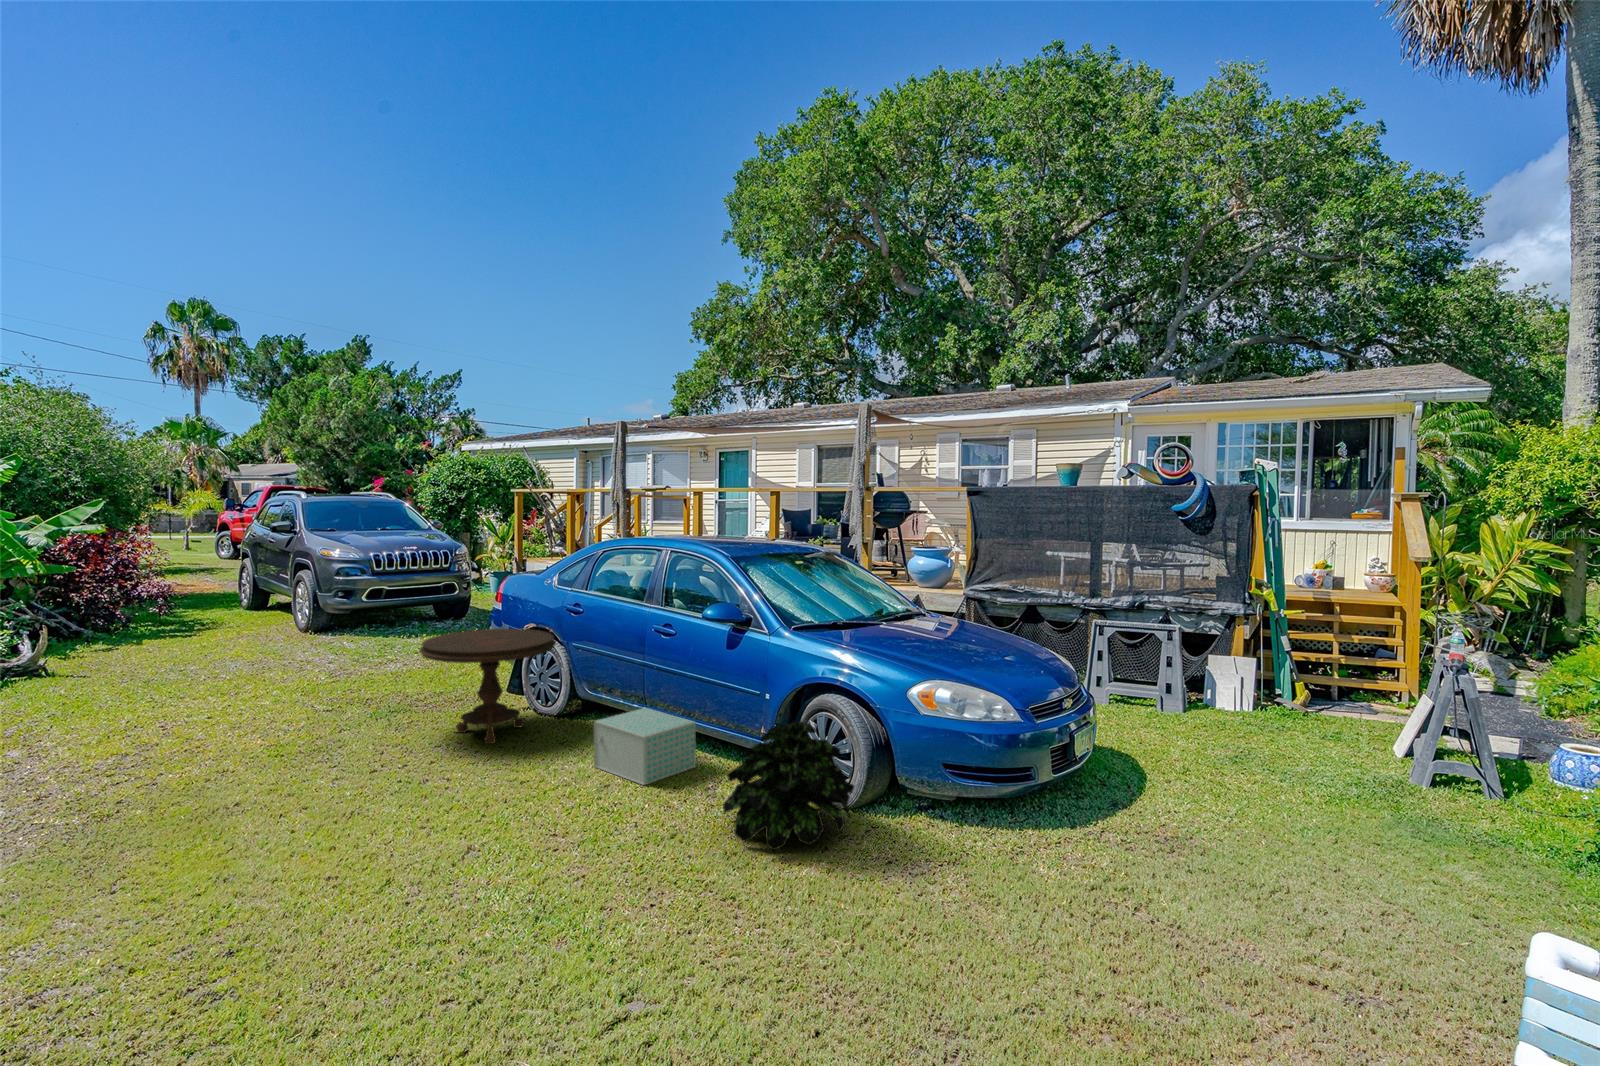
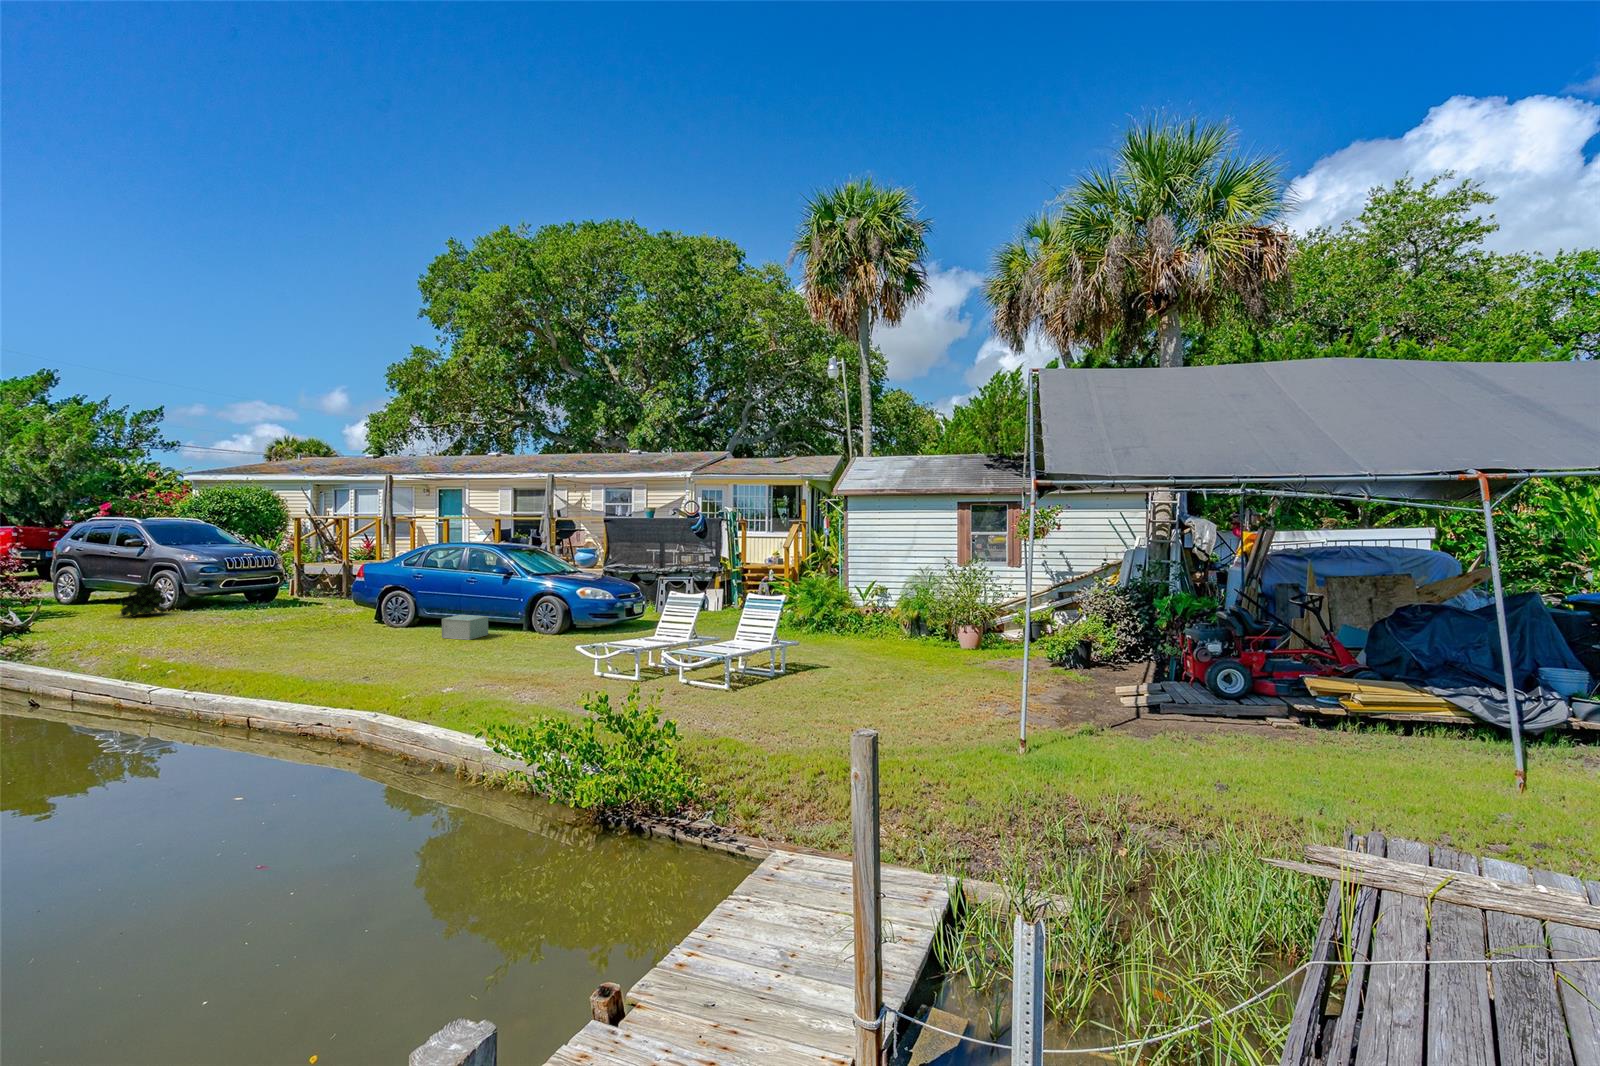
side table: present [419,629,556,744] -> none [341,588,410,637]
potted plant: present [723,722,855,850] -> present [121,584,166,617]

